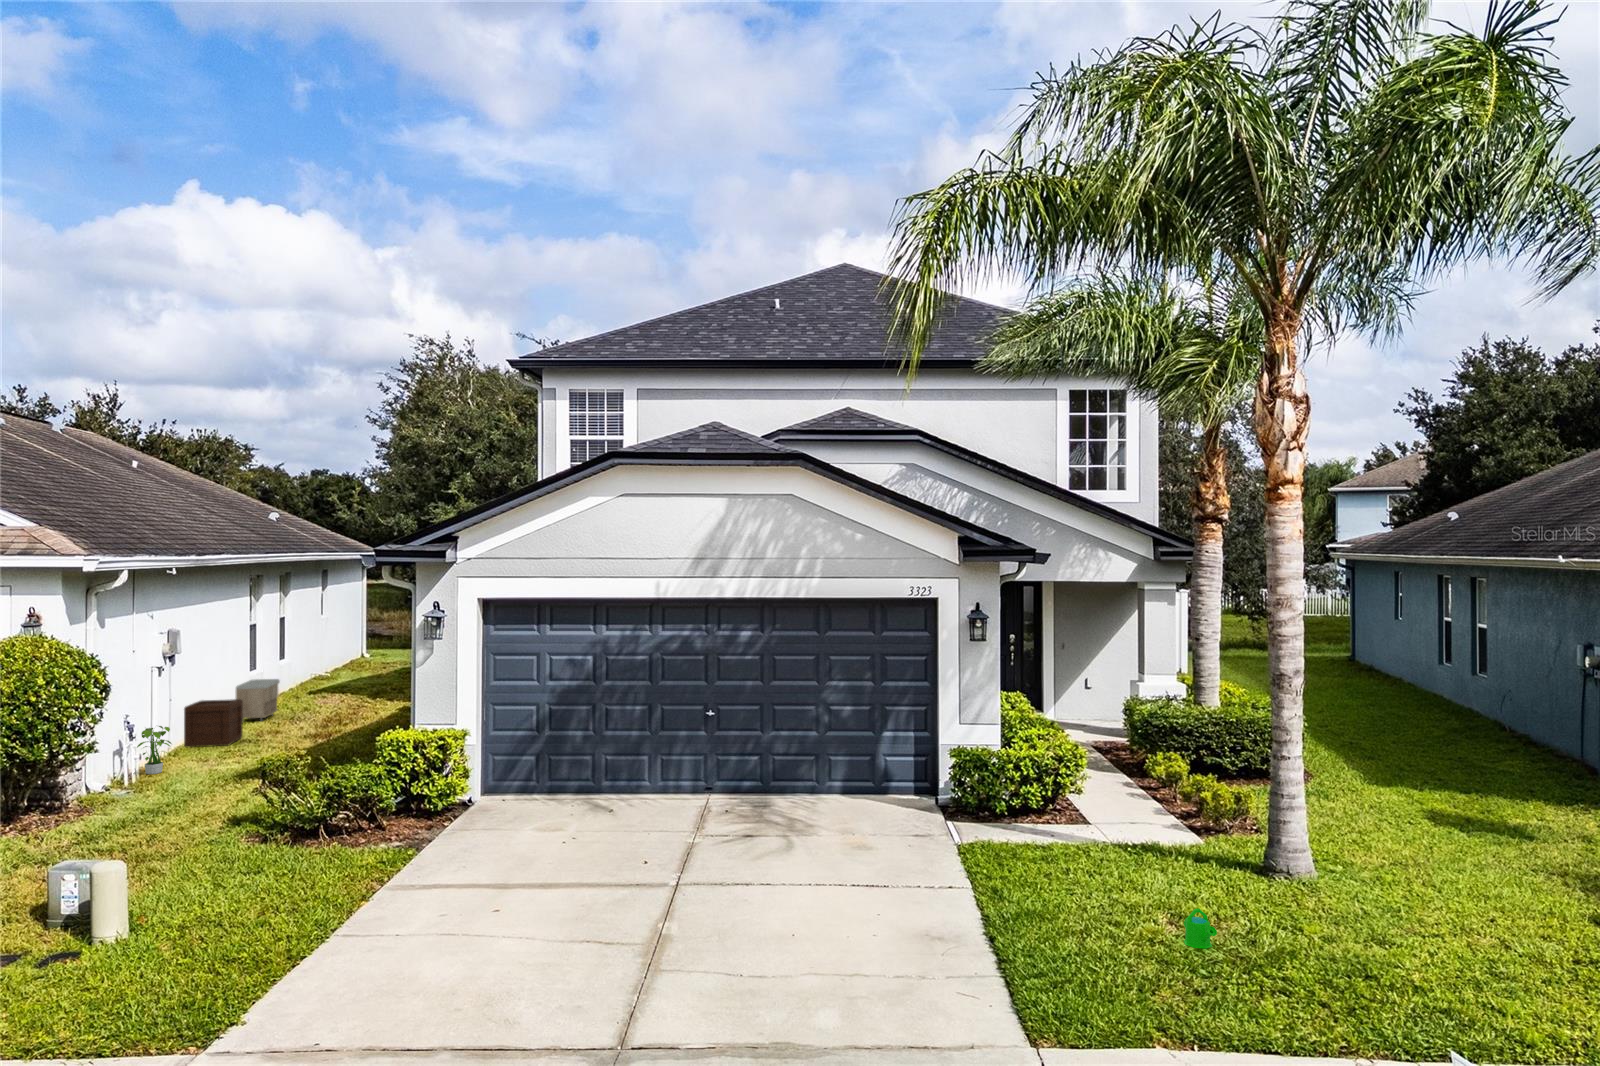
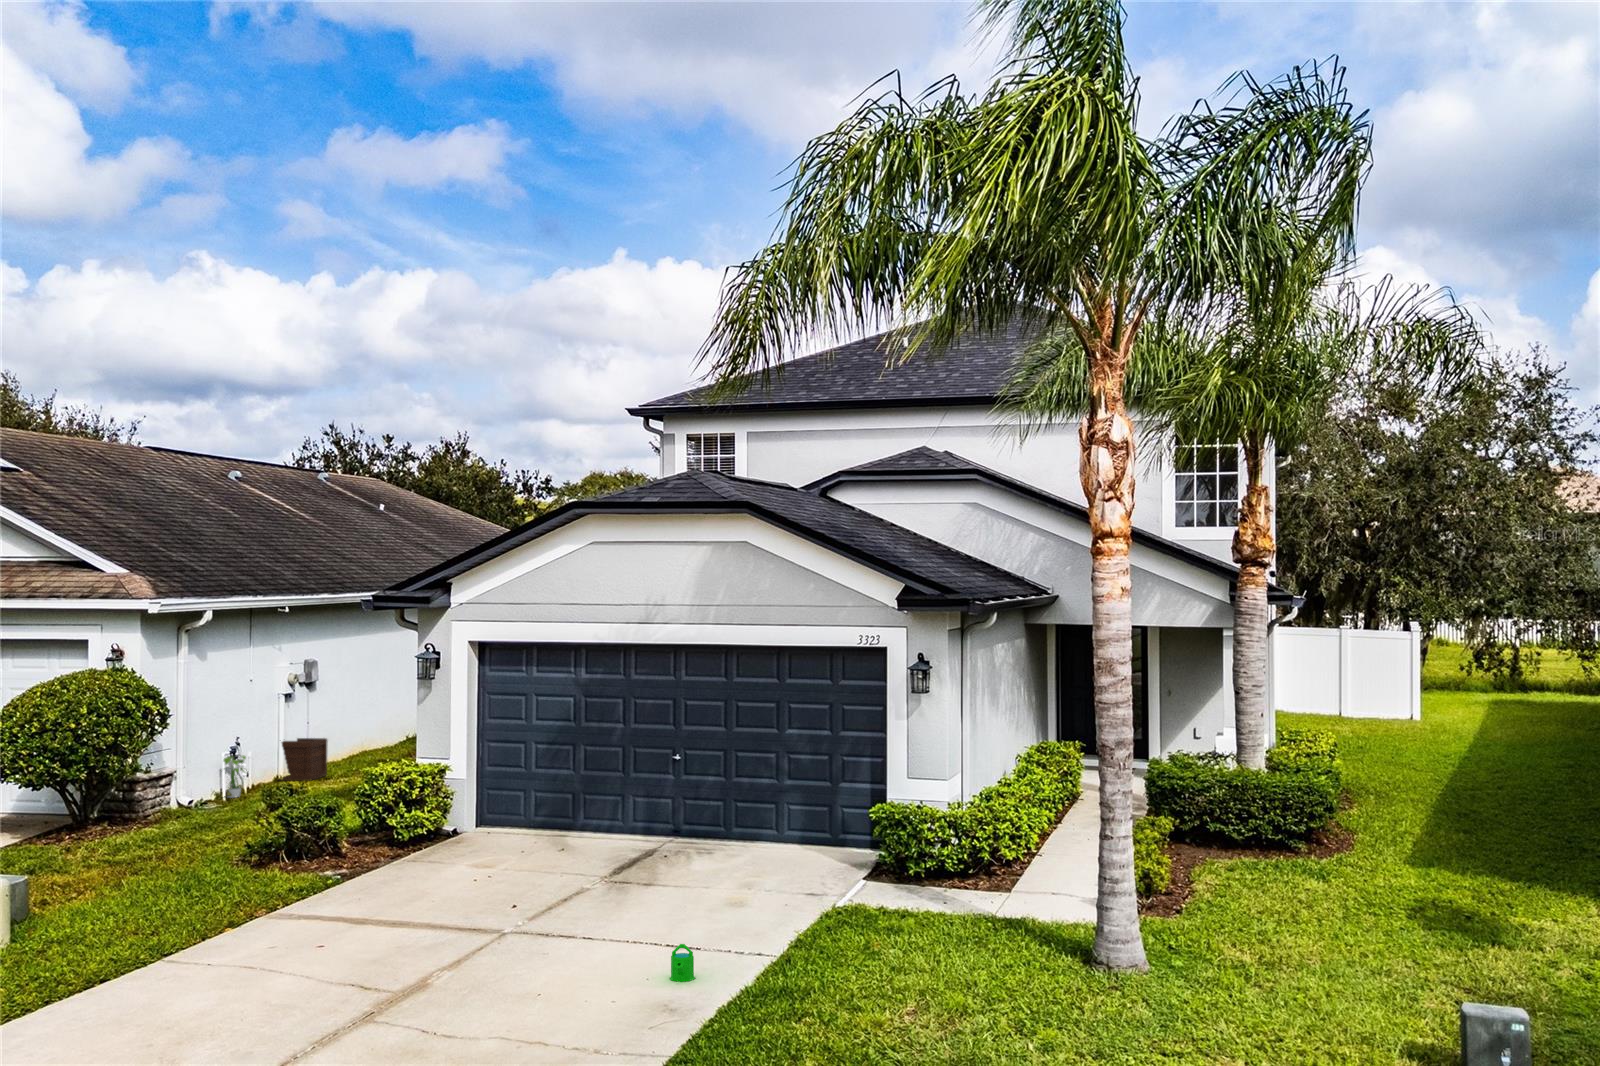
storage bench: present [236,679,280,721] -> none [334,724,379,764]
watering can: present [1184,908,1217,949] -> present [669,944,695,982]

